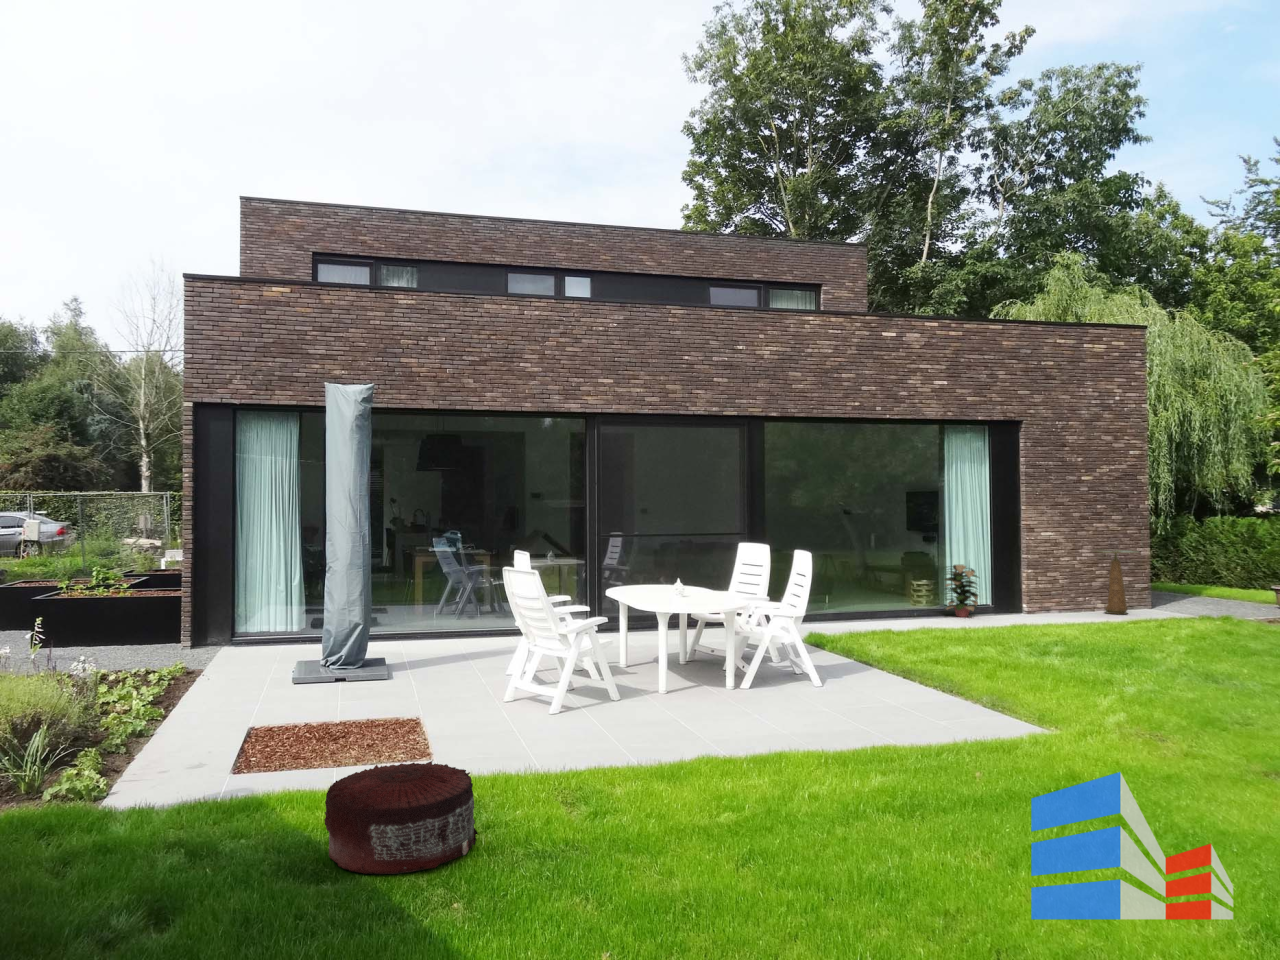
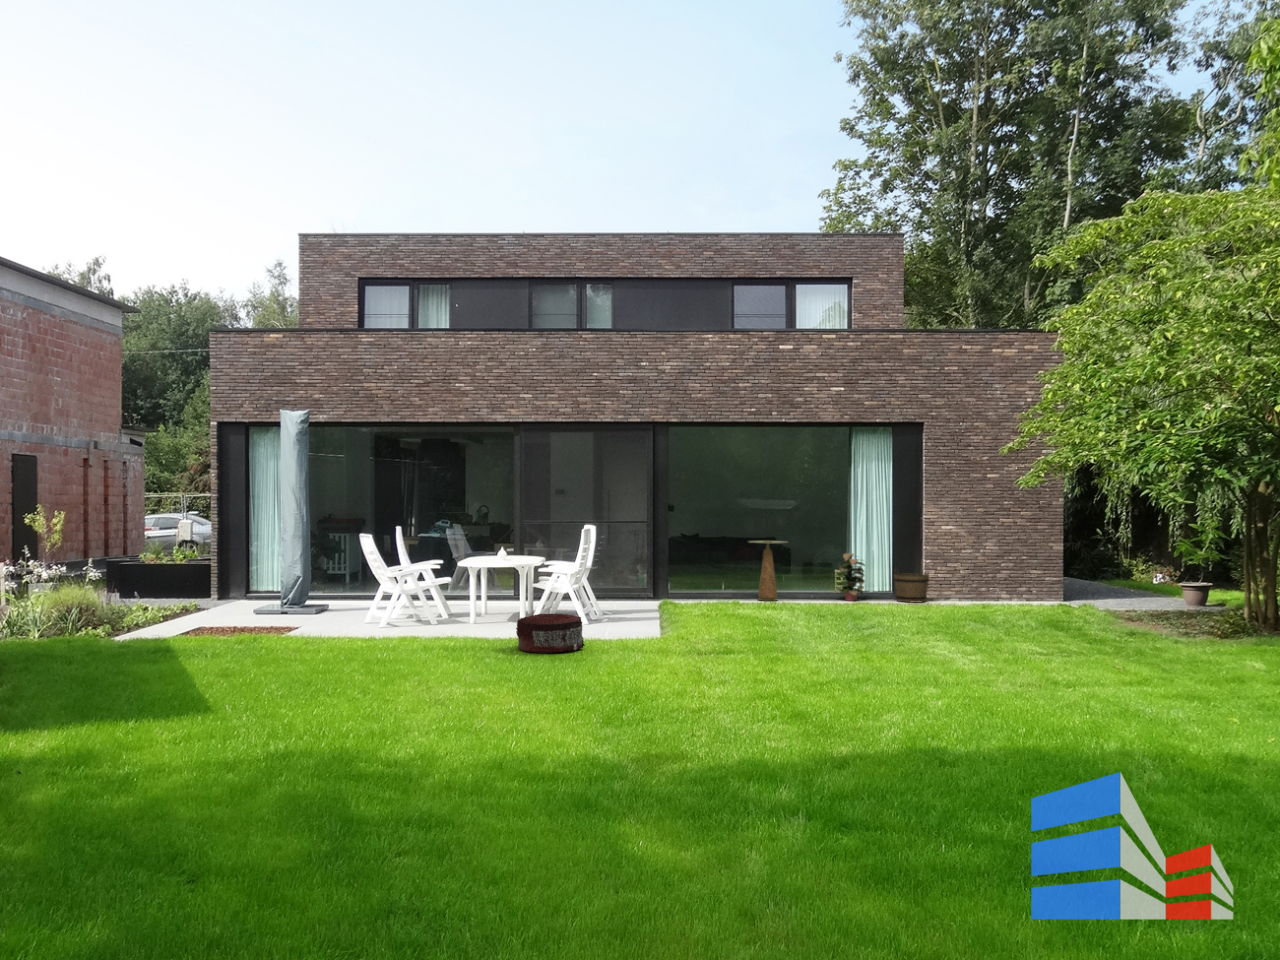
side table: present [1095,550,1139,614] -> present [749,540,787,601]
bucket: none [1001,580,1043,617] -> present [894,569,929,603]
pouf: present [324,761,478,874] -> present [516,614,585,653]

